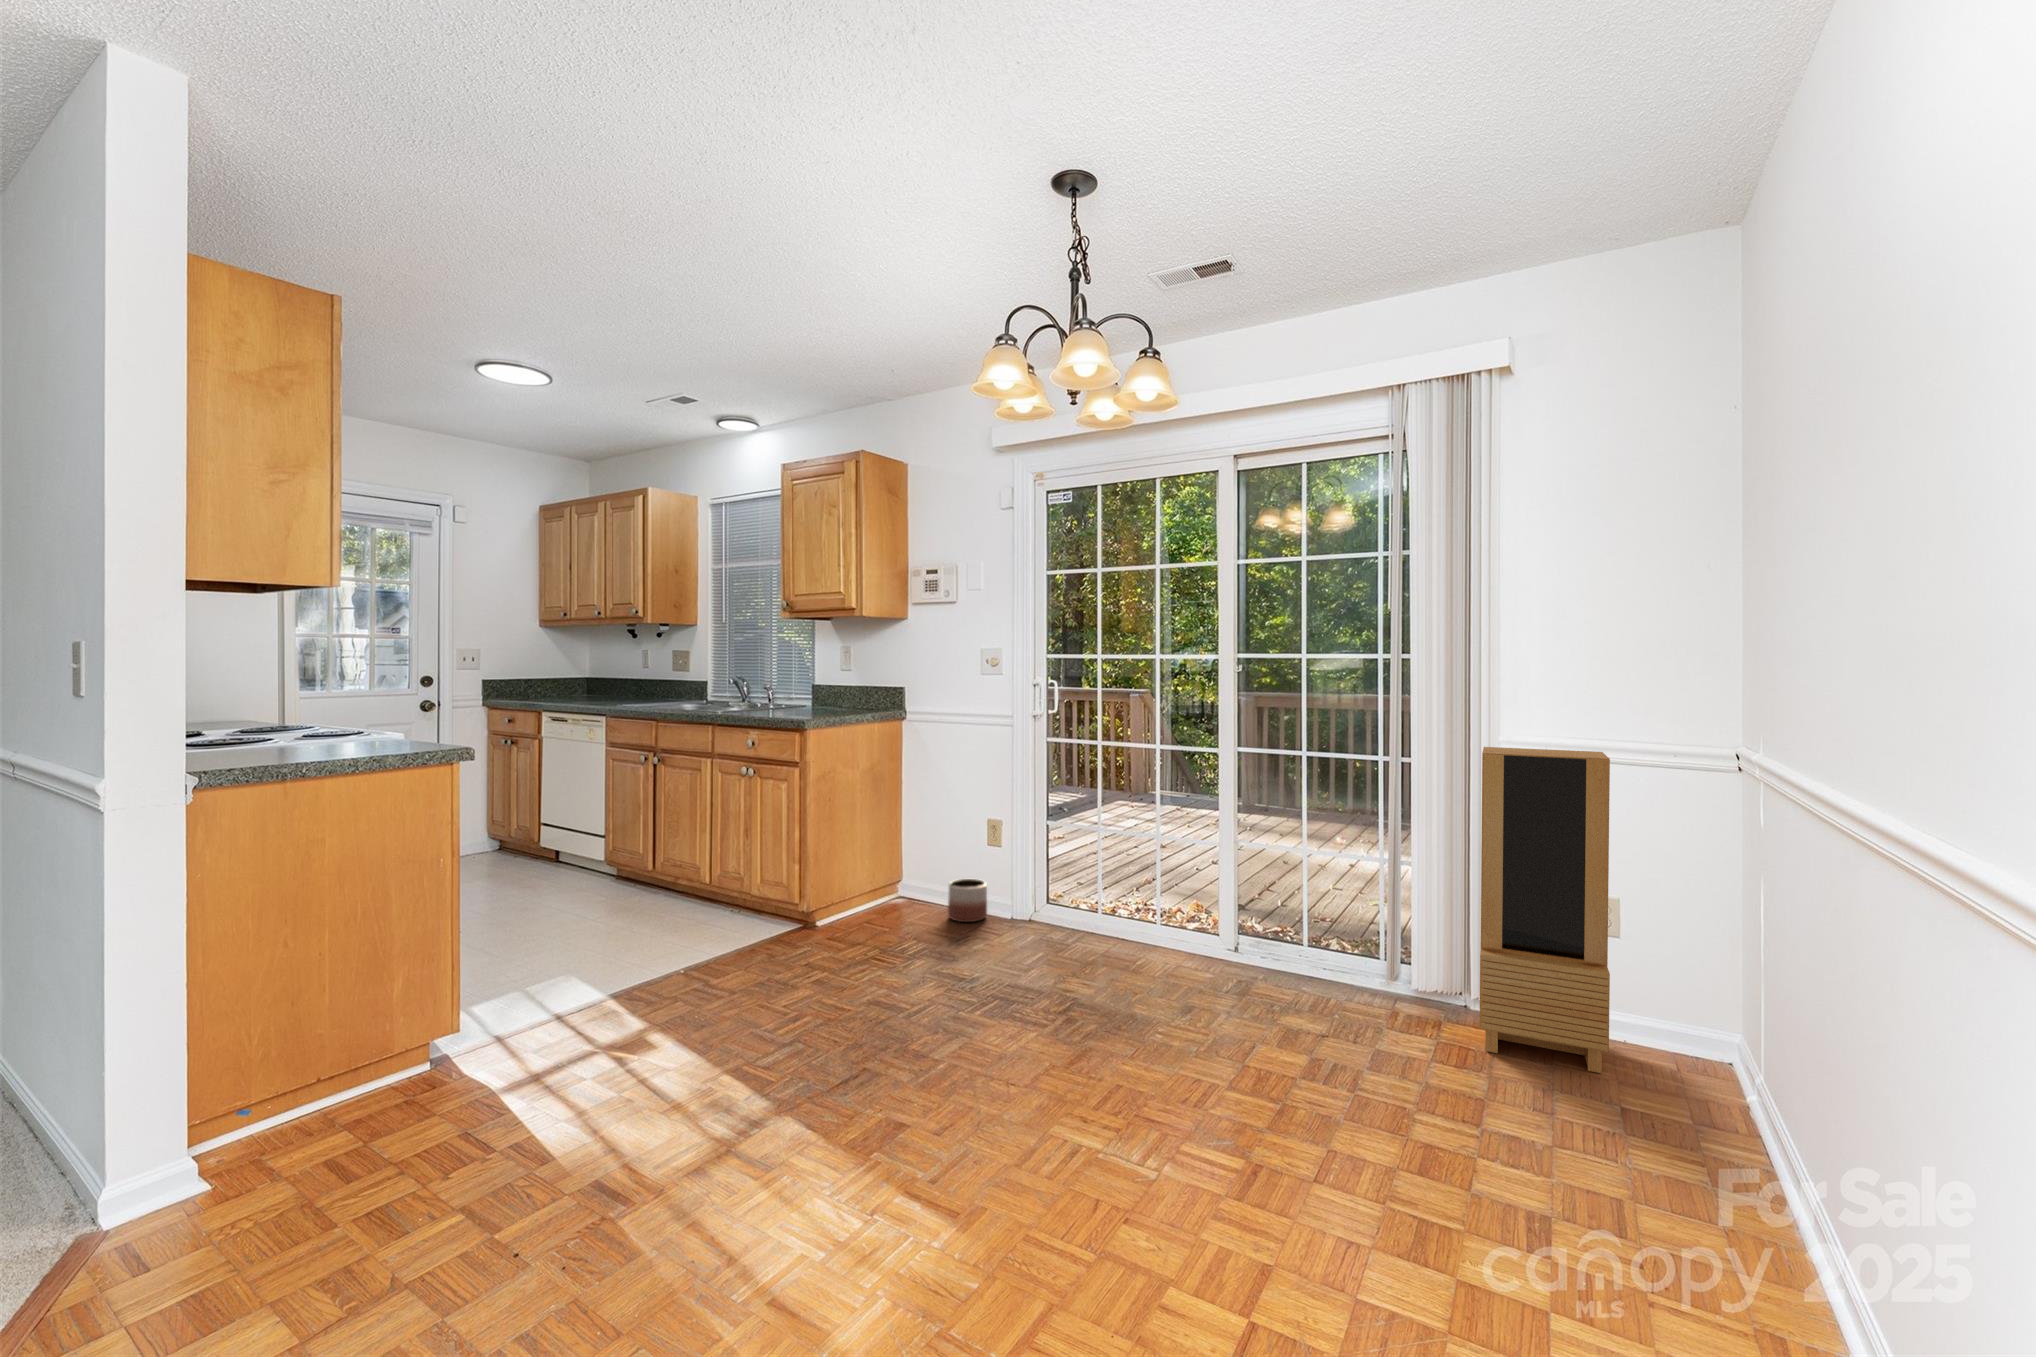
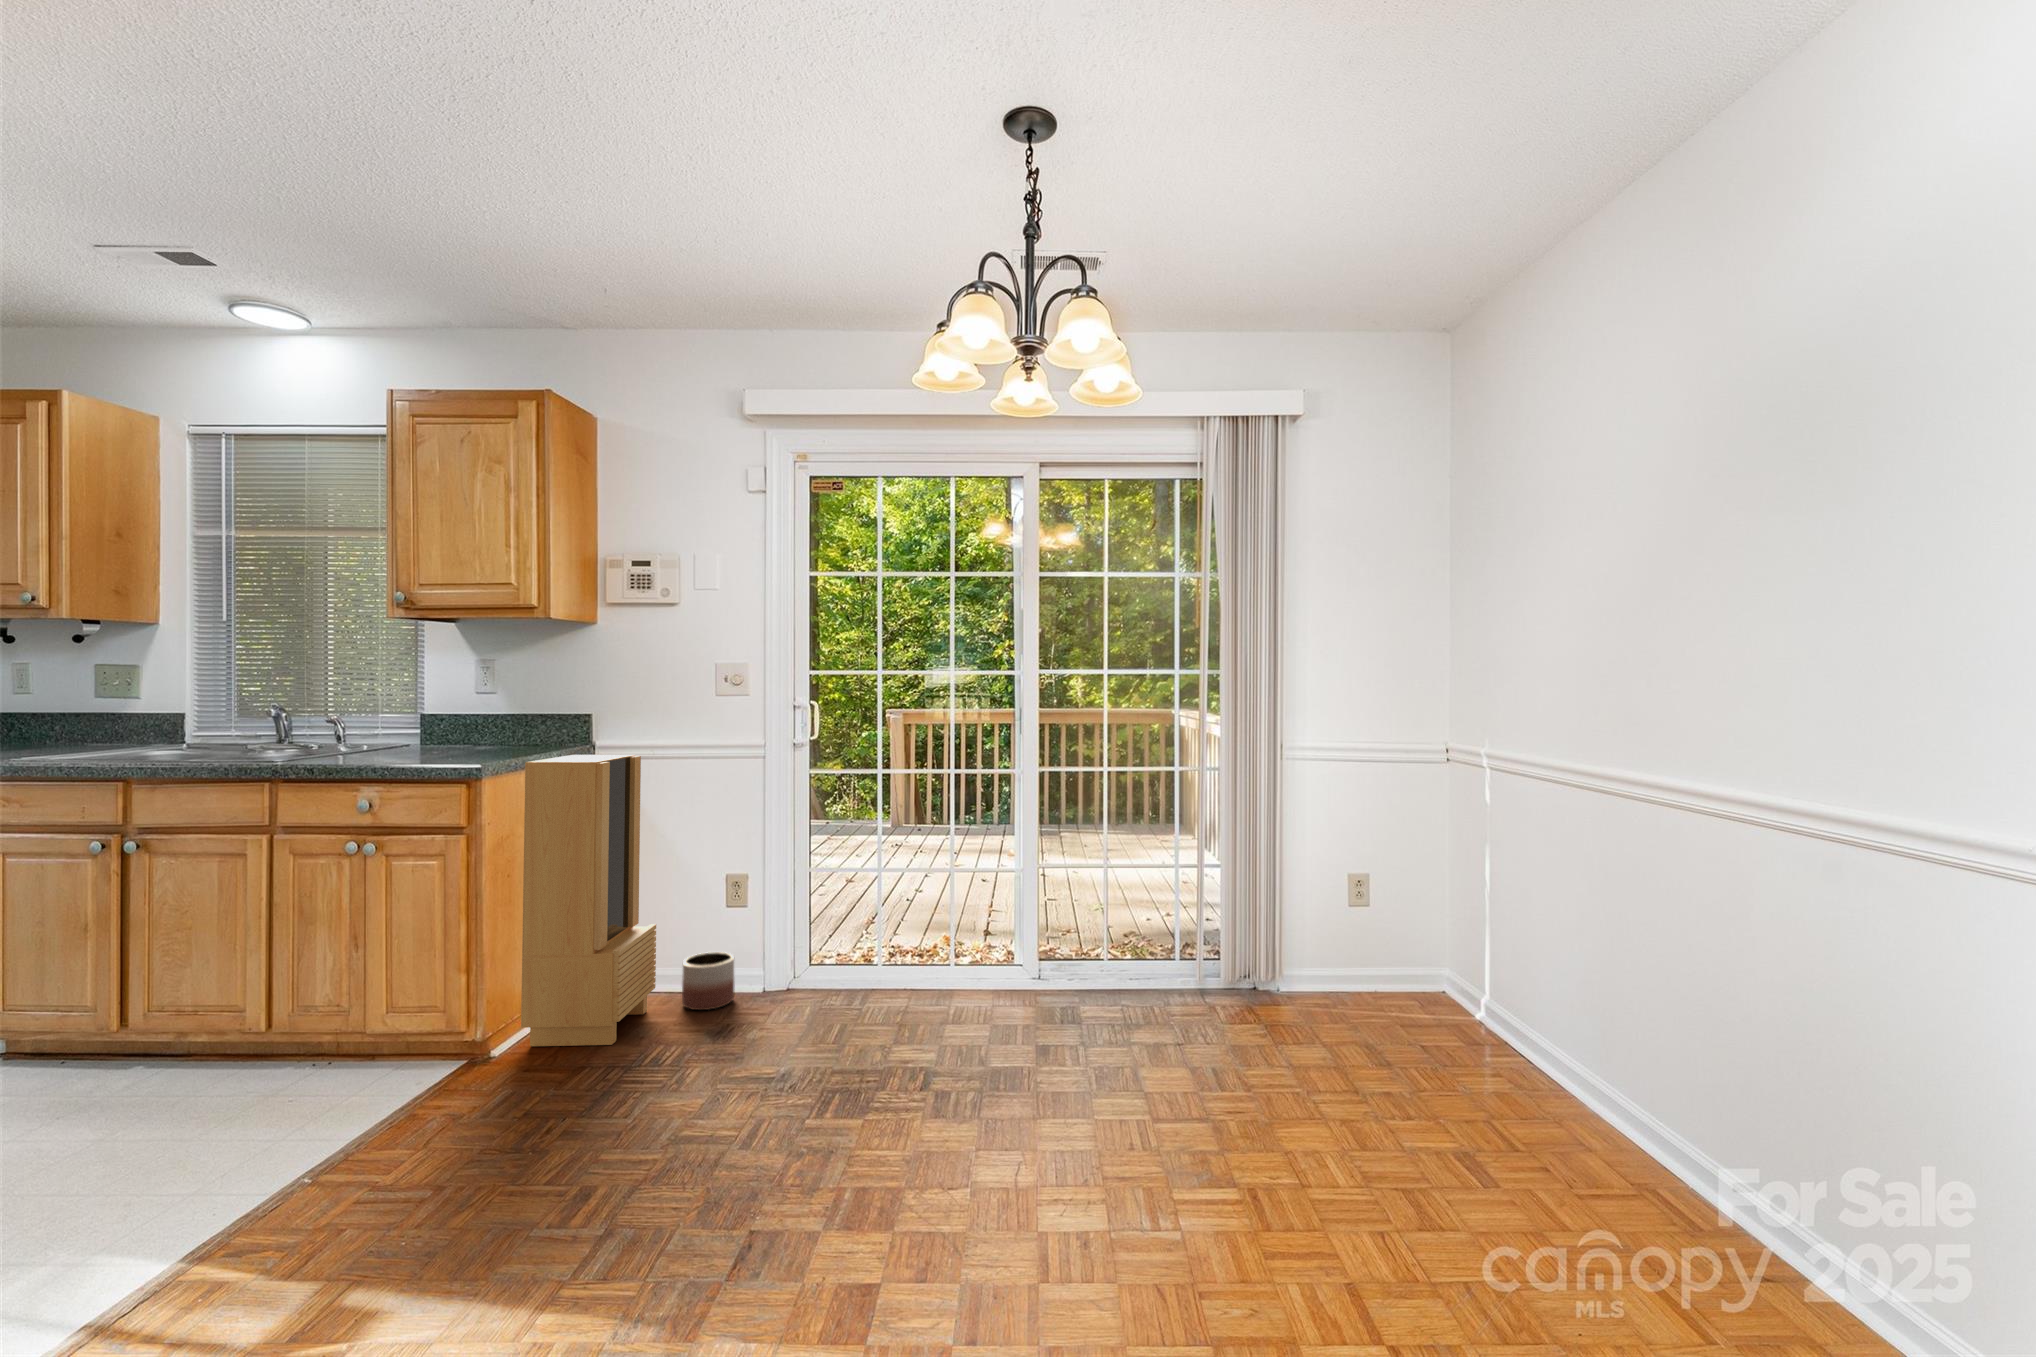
storage cabinet: present [1479,747,1610,1073] -> present [521,755,656,1046]

